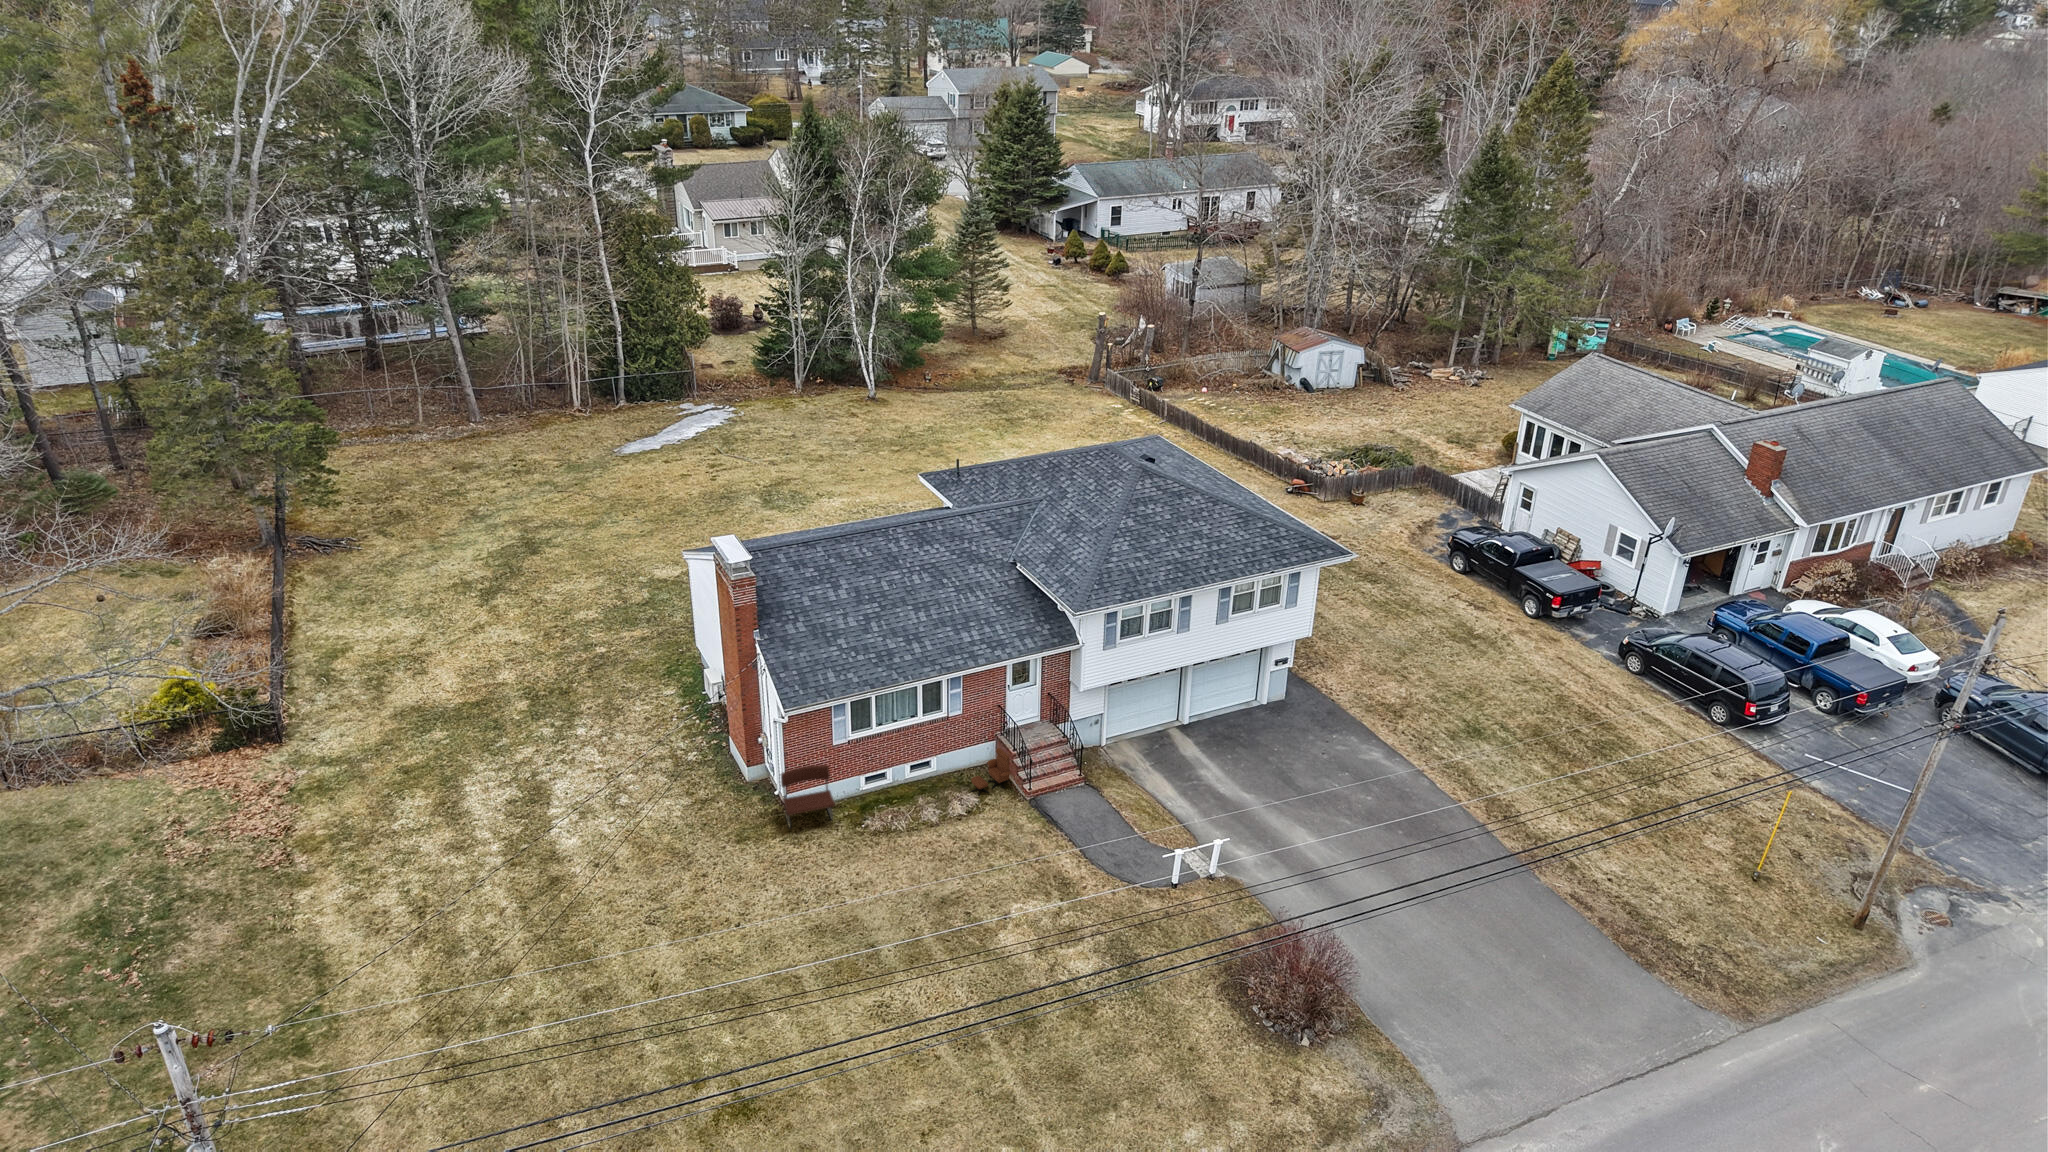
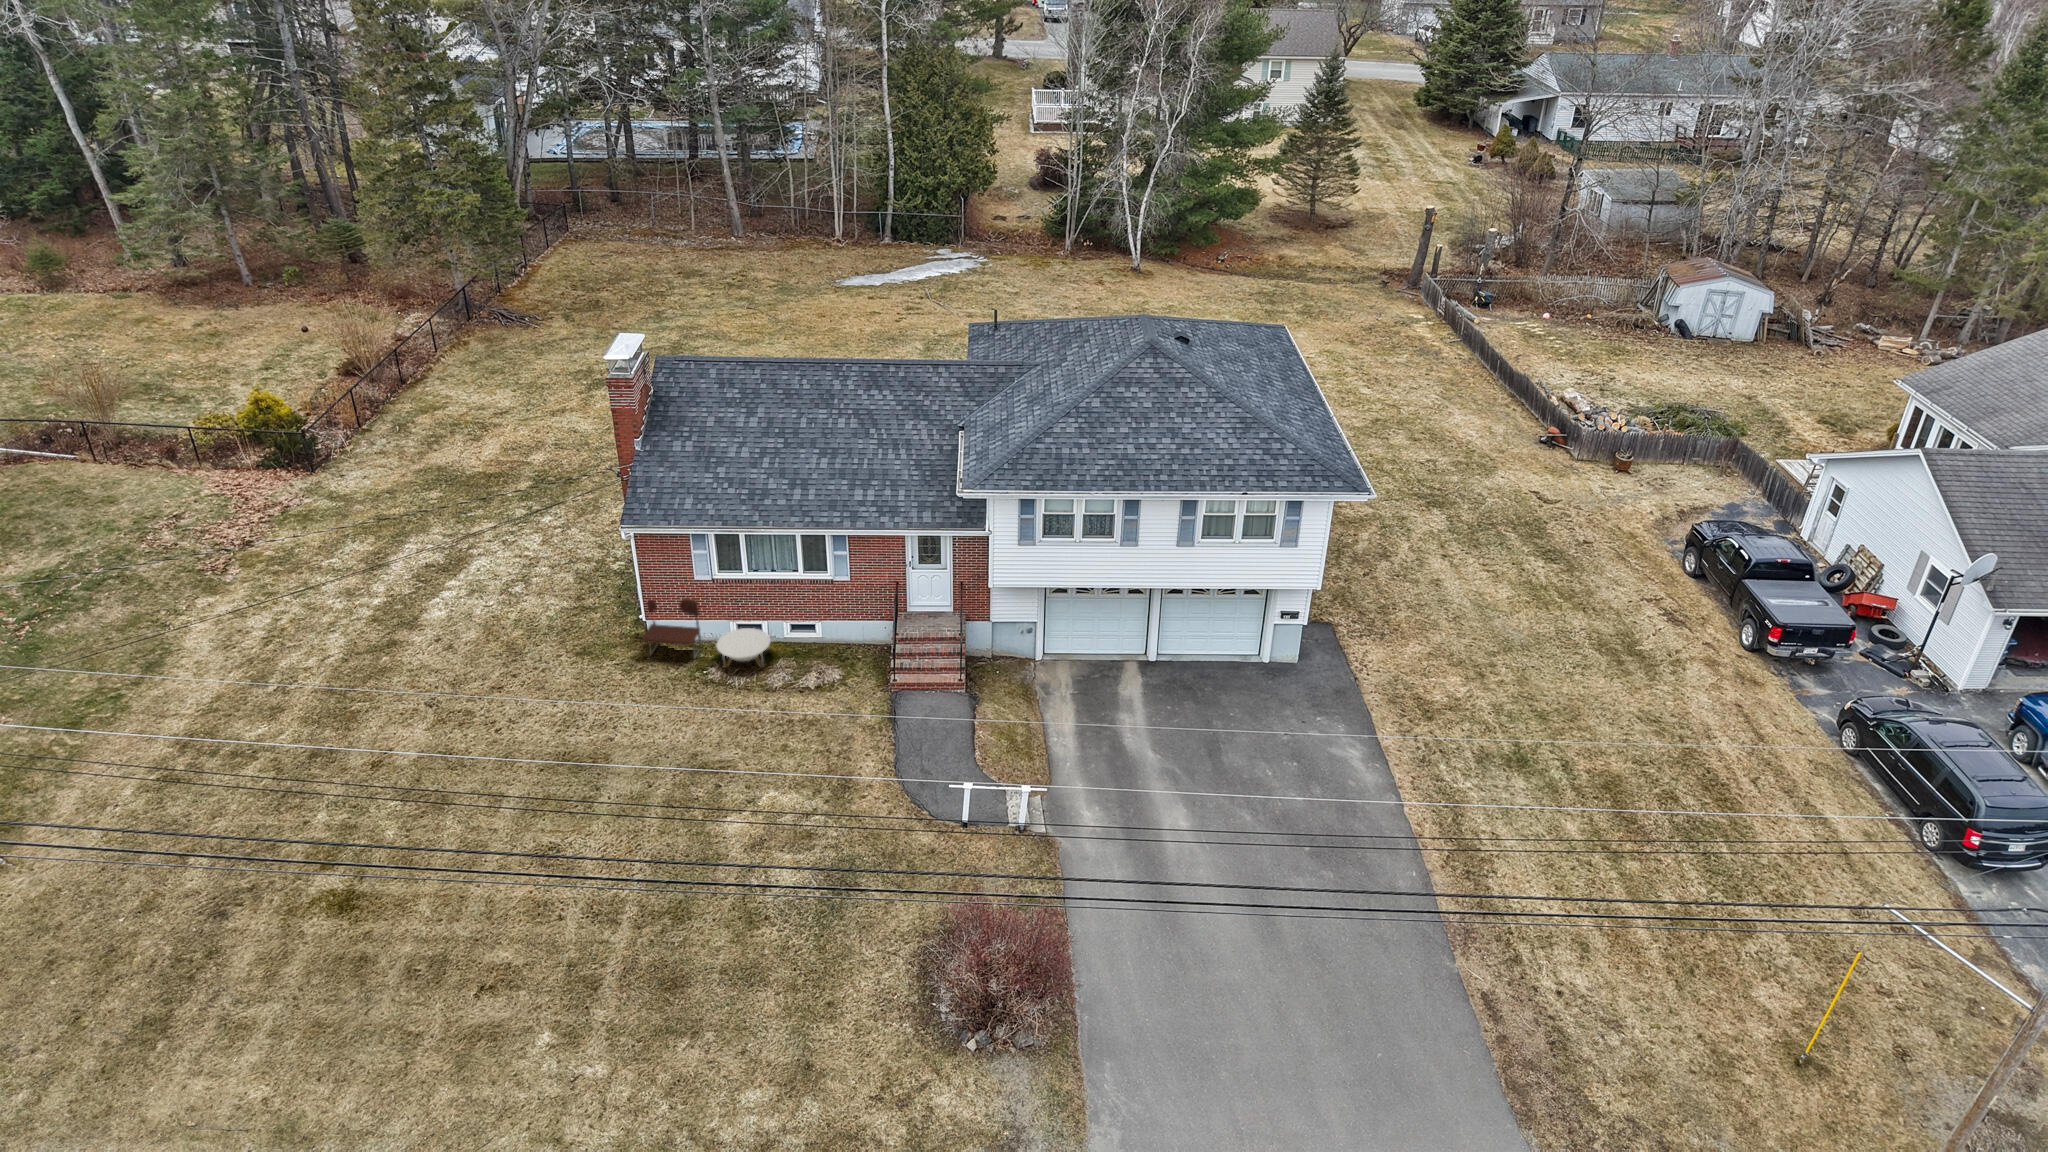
lounge chair: present [970,748,1011,796] -> none [849,630,898,677]
round table: none [852,778,901,820] -> present [716,628,770,668]

